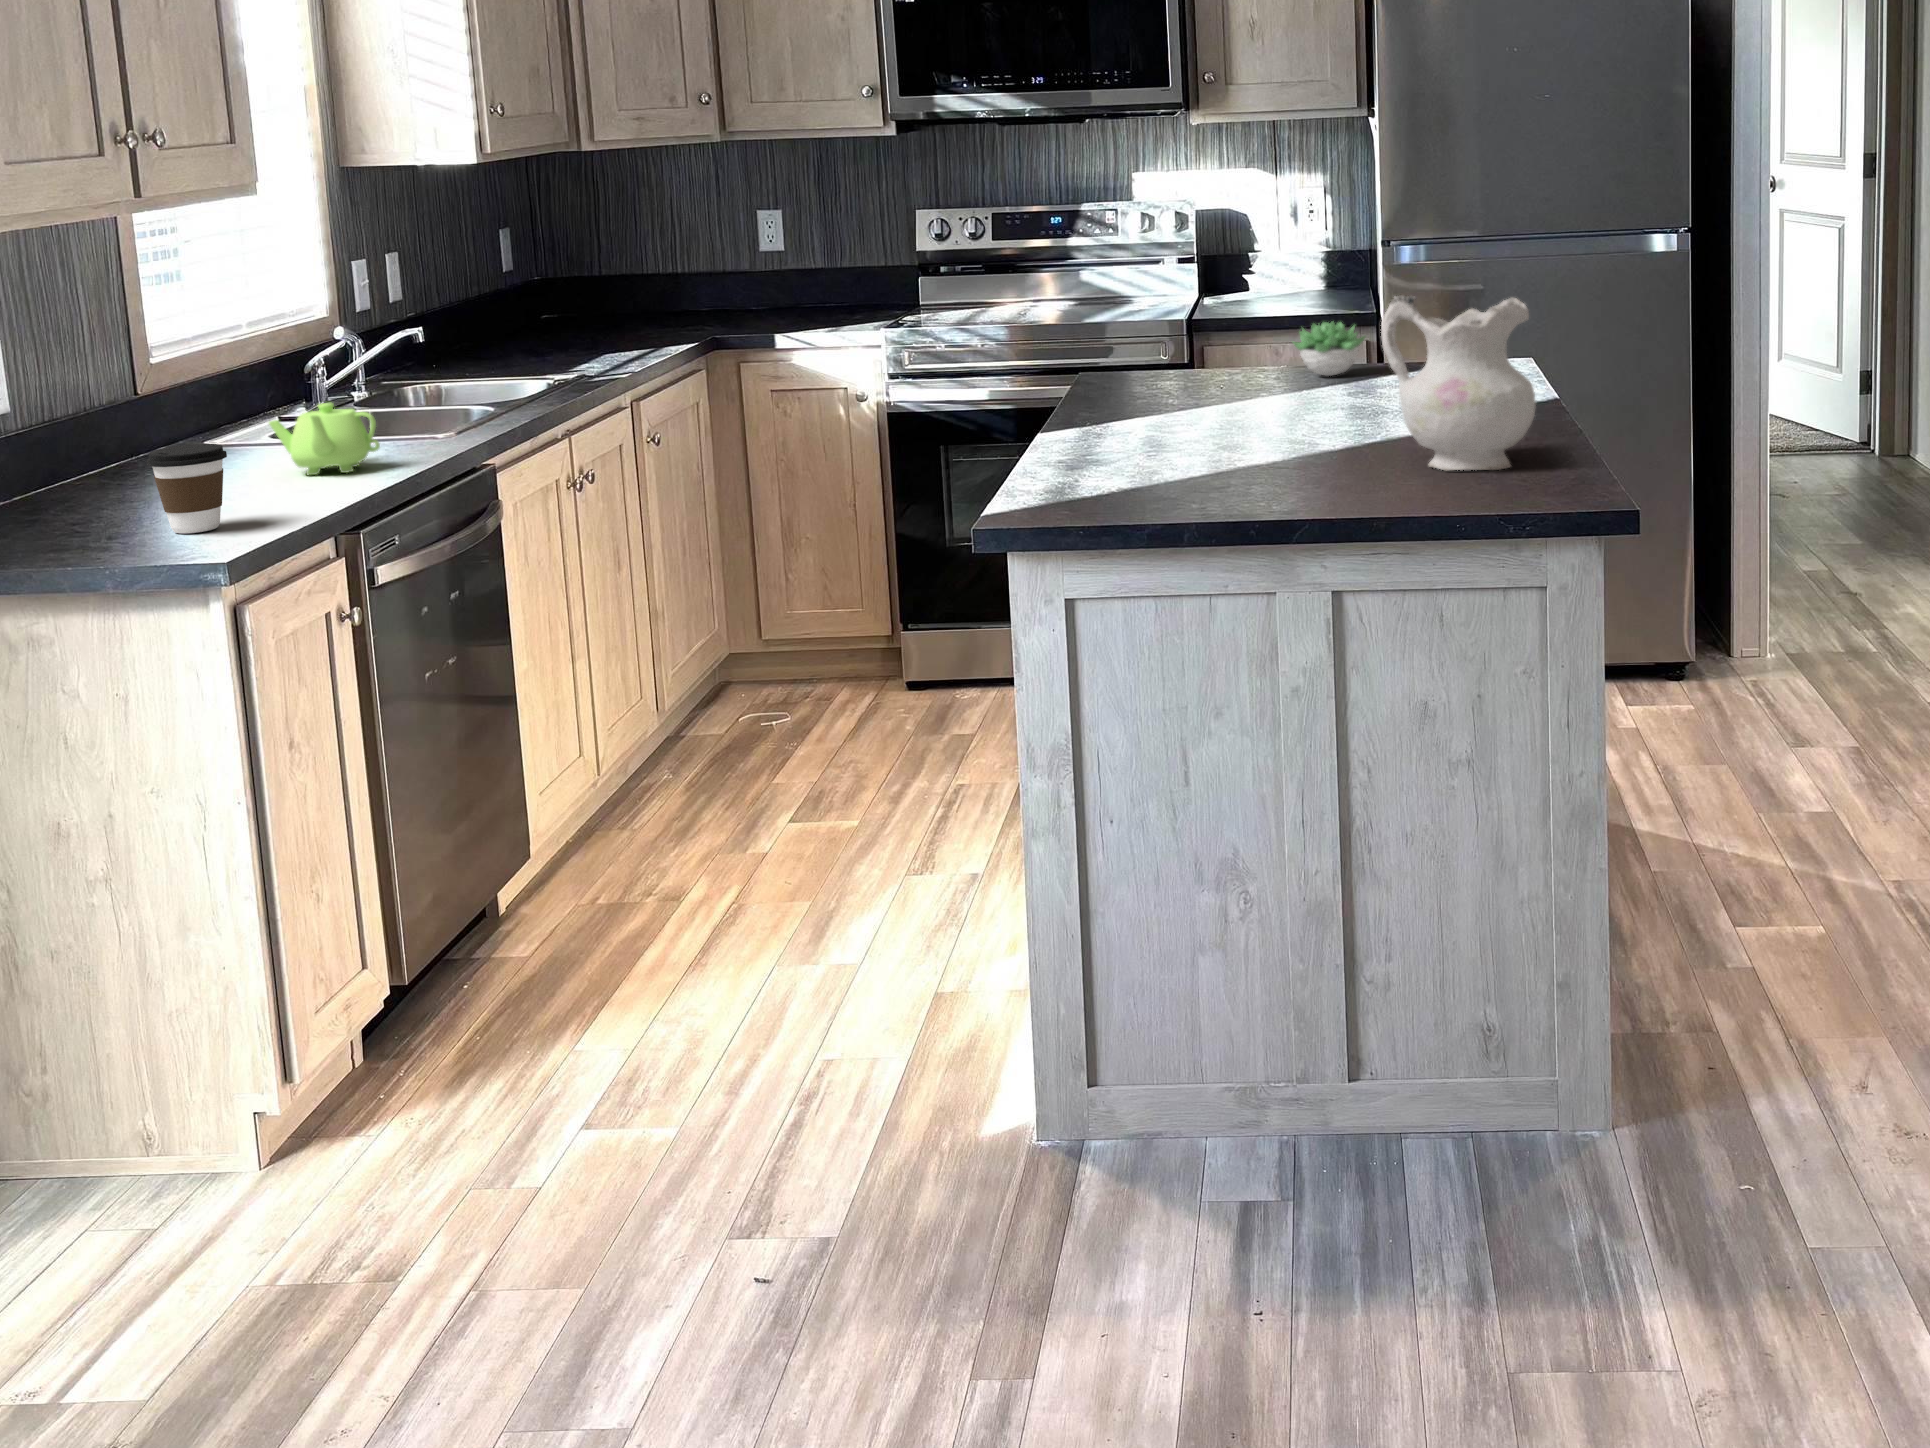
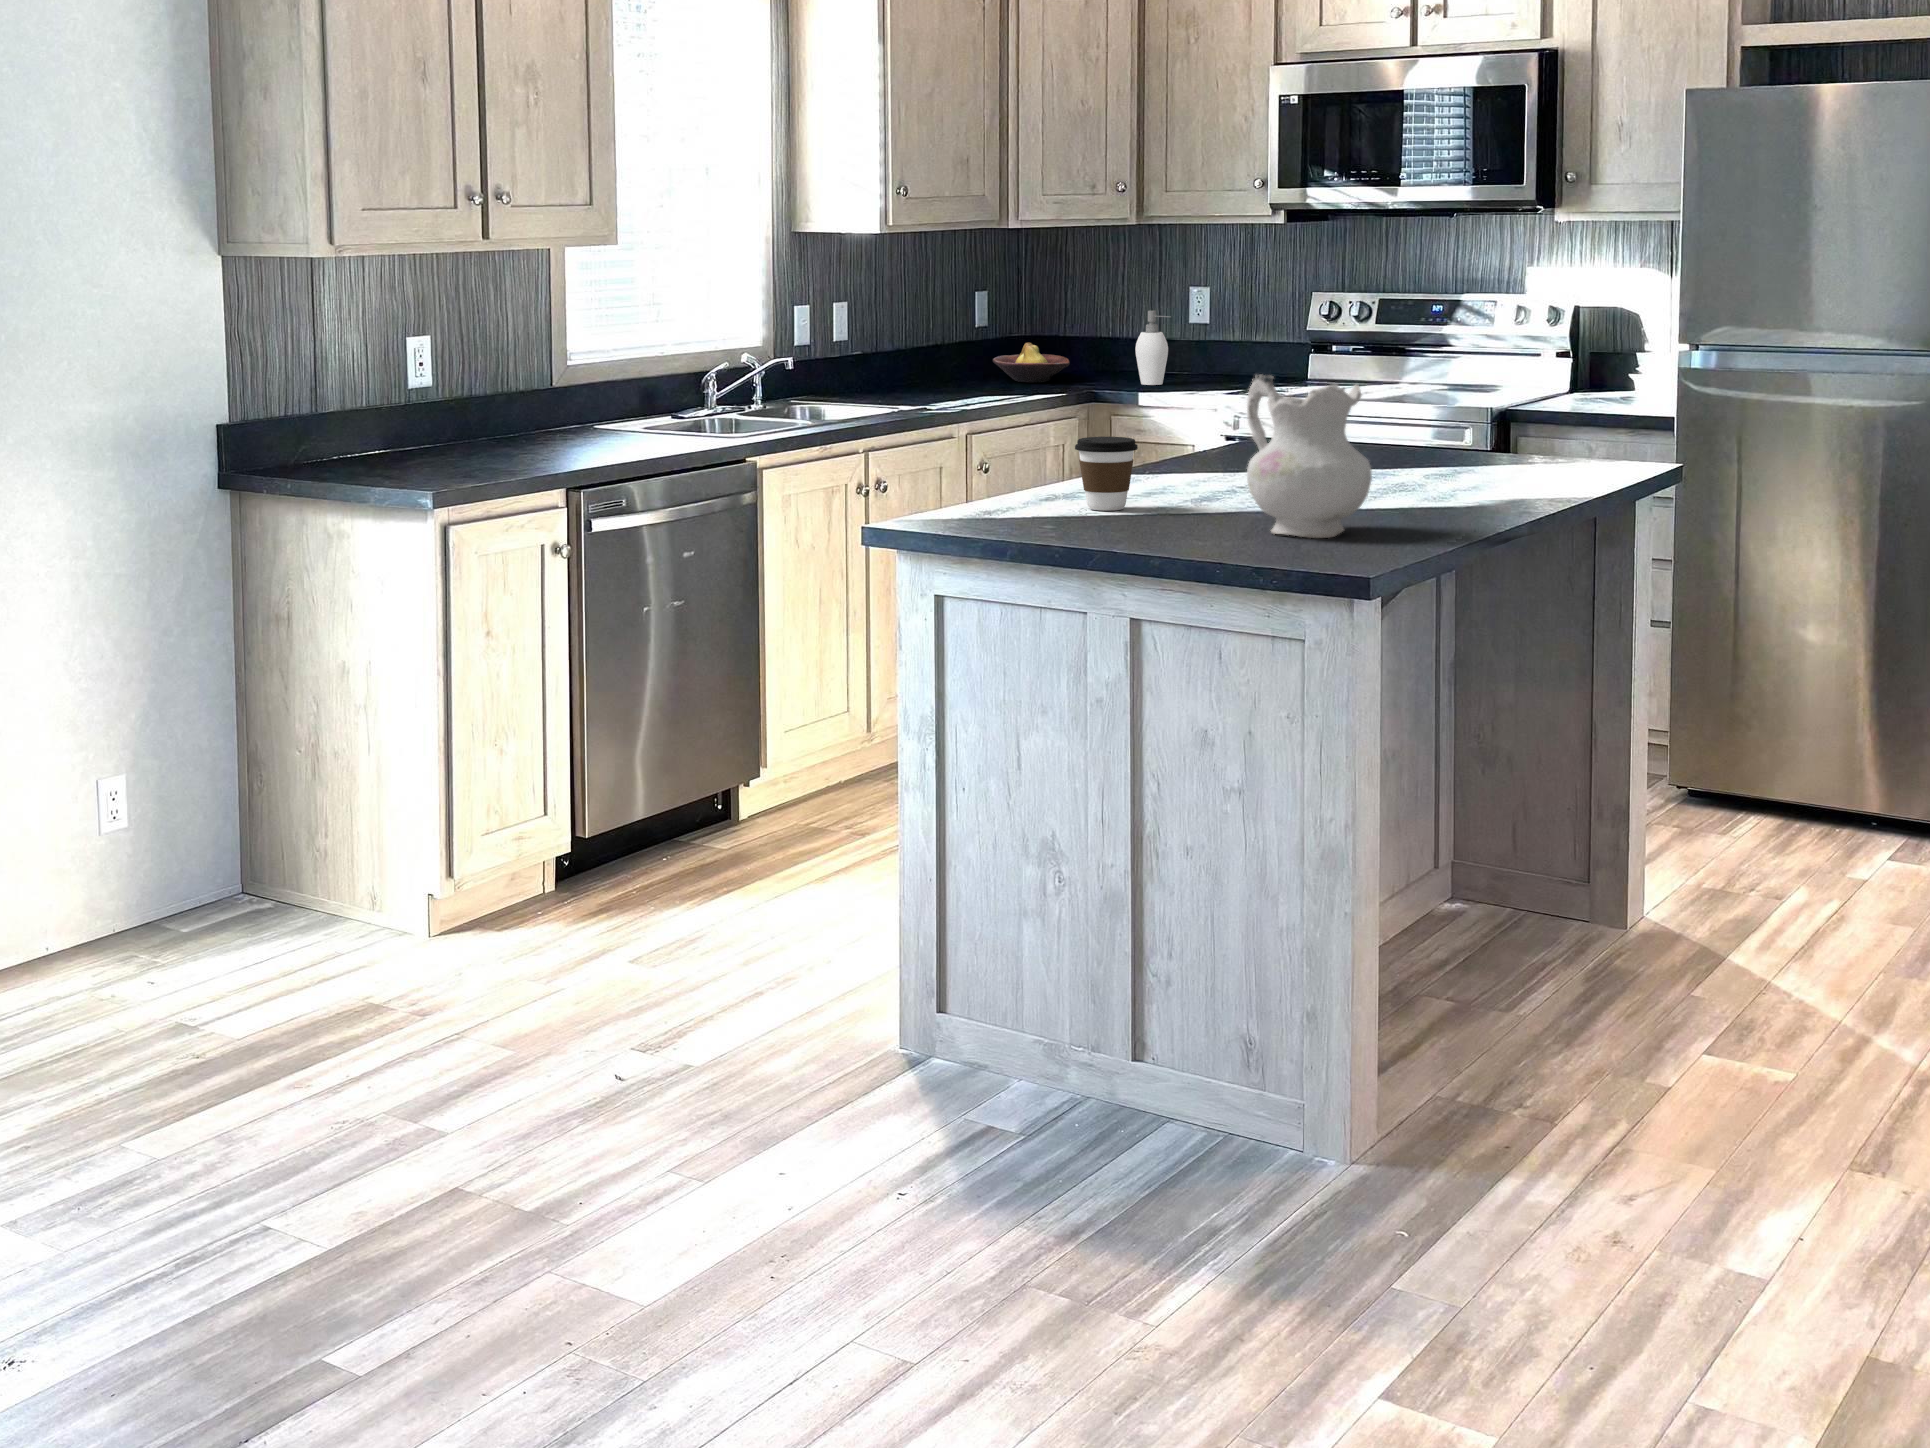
soap dispenser: none [723,238,765,322] -> present [1135,311,1171,385]
fruit bowl: none [548,285,651,331] -> present [993,343,1070,382]
succulent plant: present [1293,322,1365,376] -> none [1401,412,1479,464]
teapot: present [269,403,380,475] -> none [581,401,651,454]
coffee cup: present [147,444,227,533] -> present [1075,437,1138,511]

